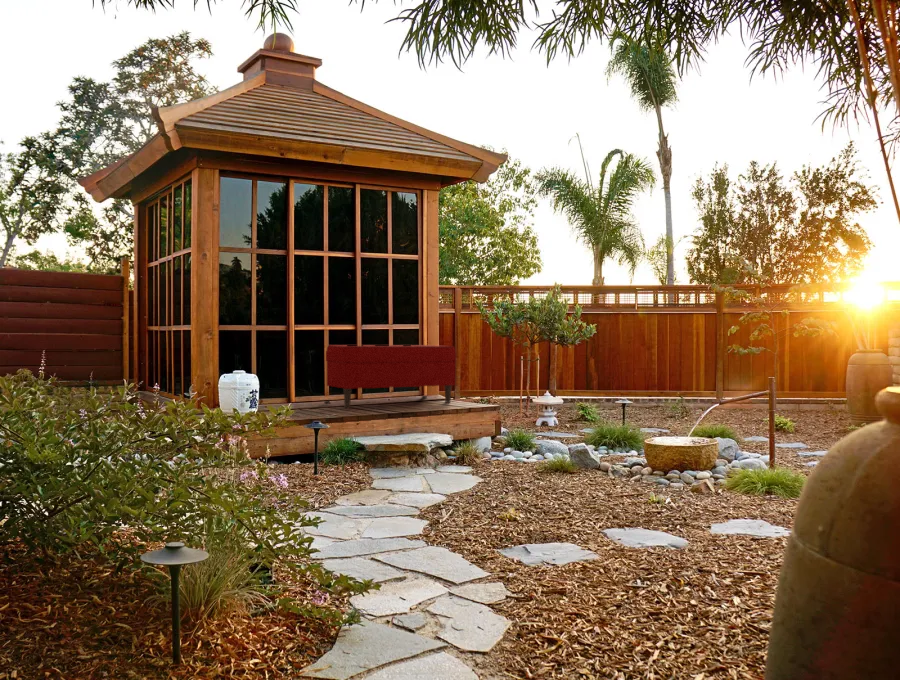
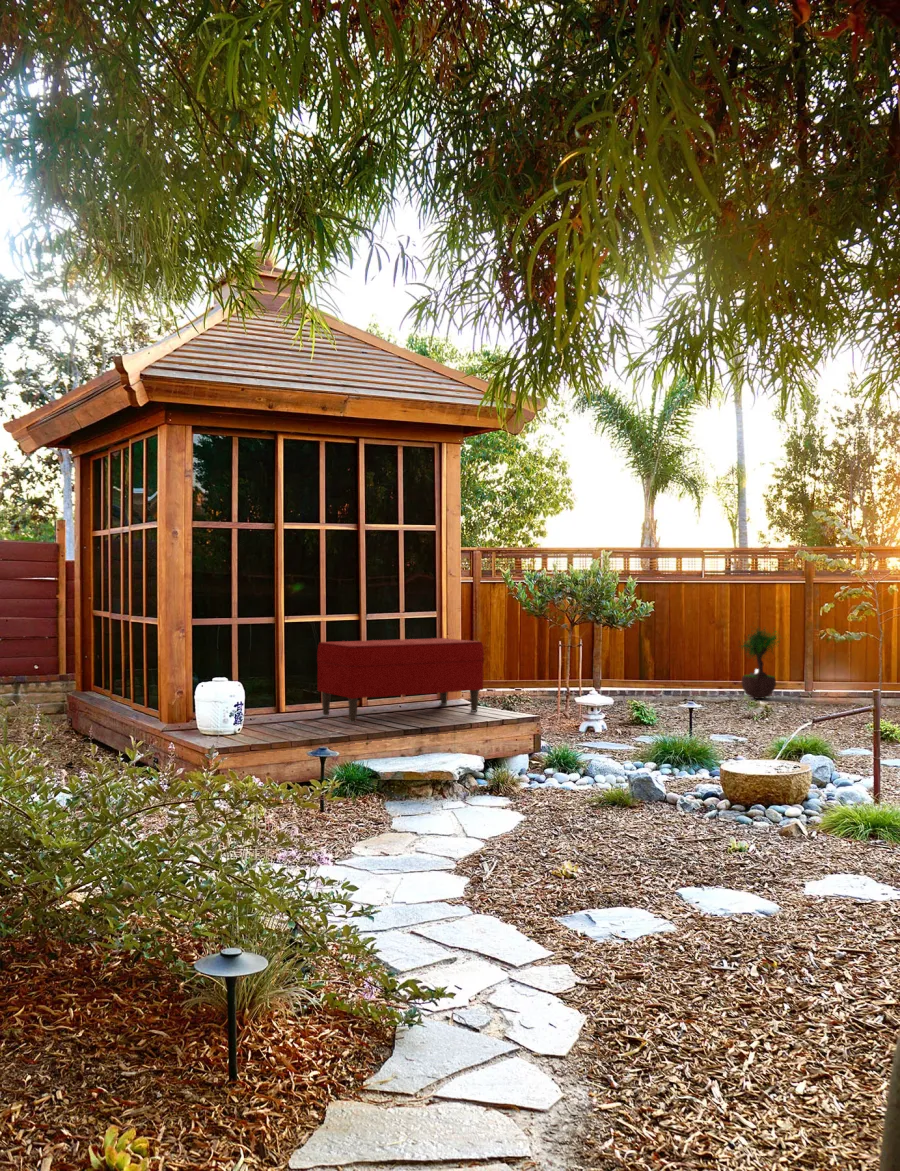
potted tree: none [663,345,700,405] -> present [741,628,779,699]

